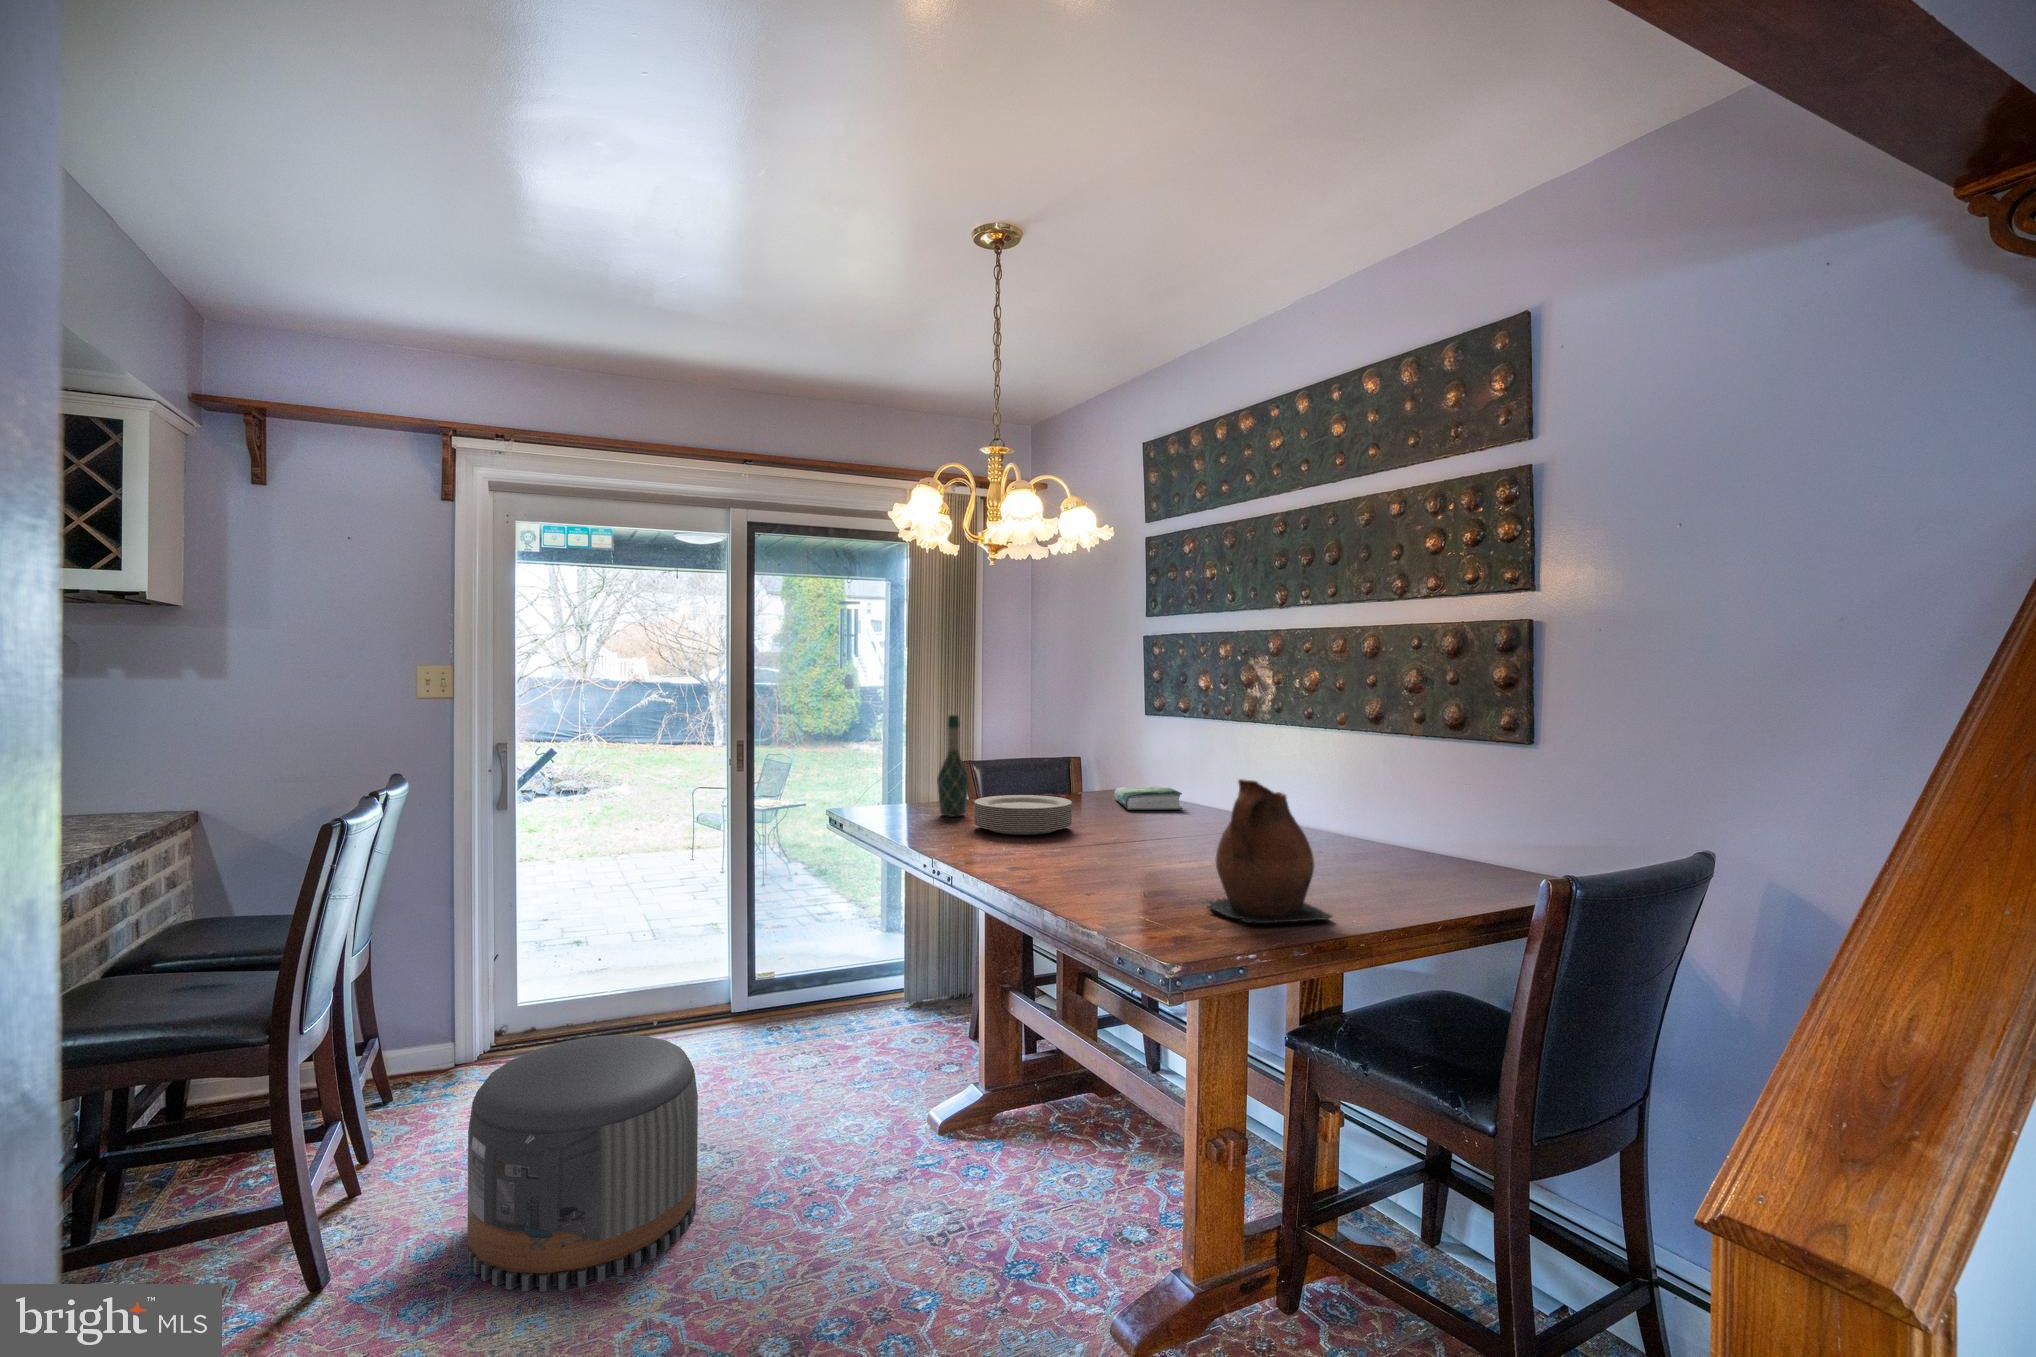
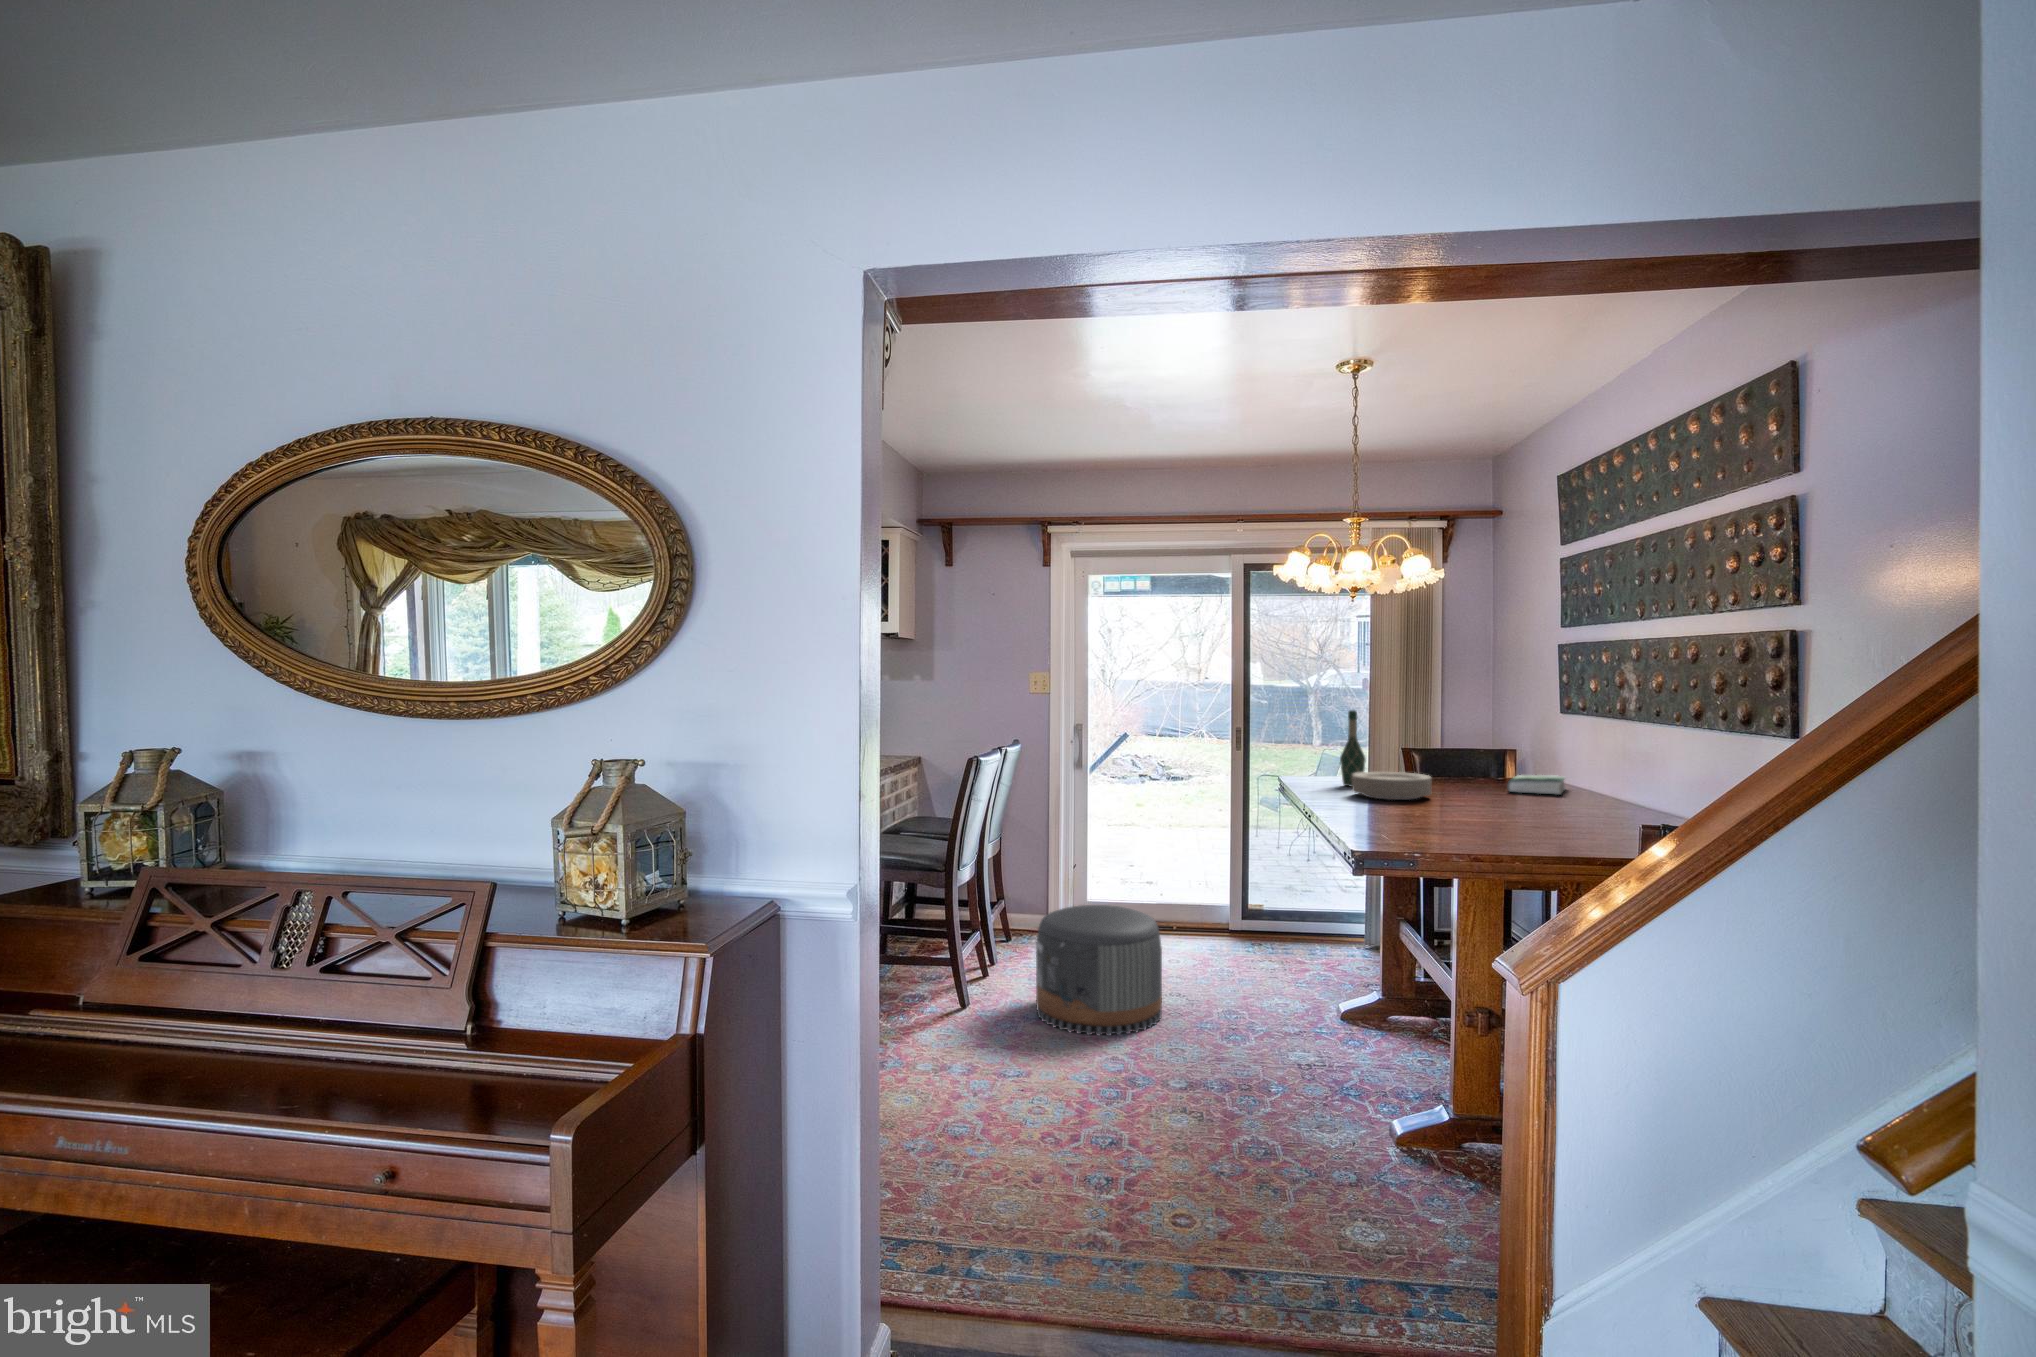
ceramic pitcher: present [1208,779,1332,923] -> none [1431,753,1516,854]

